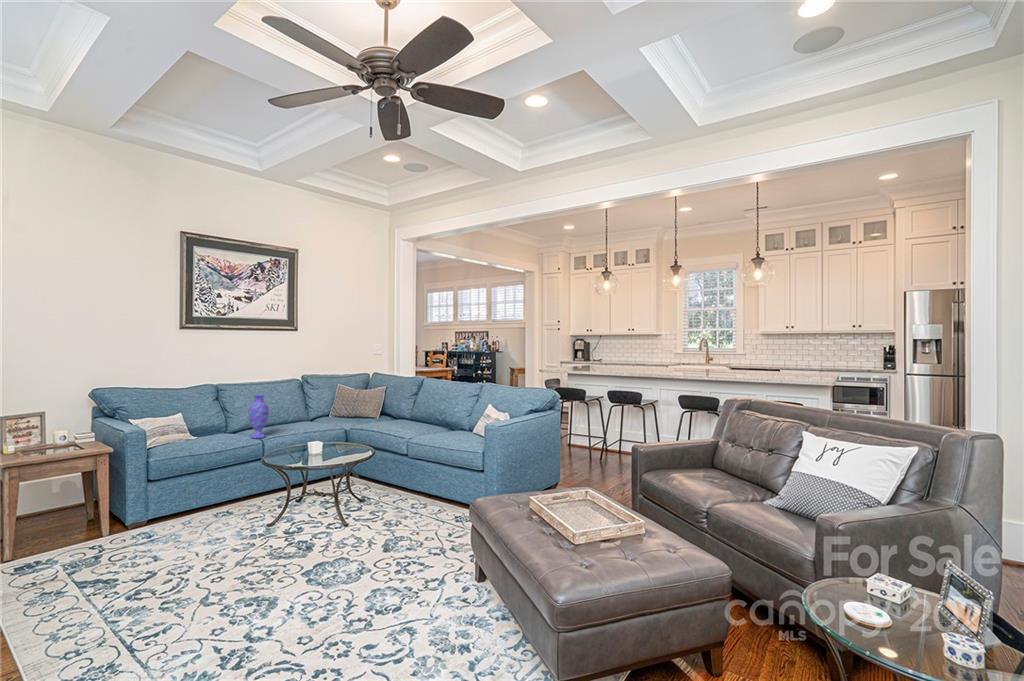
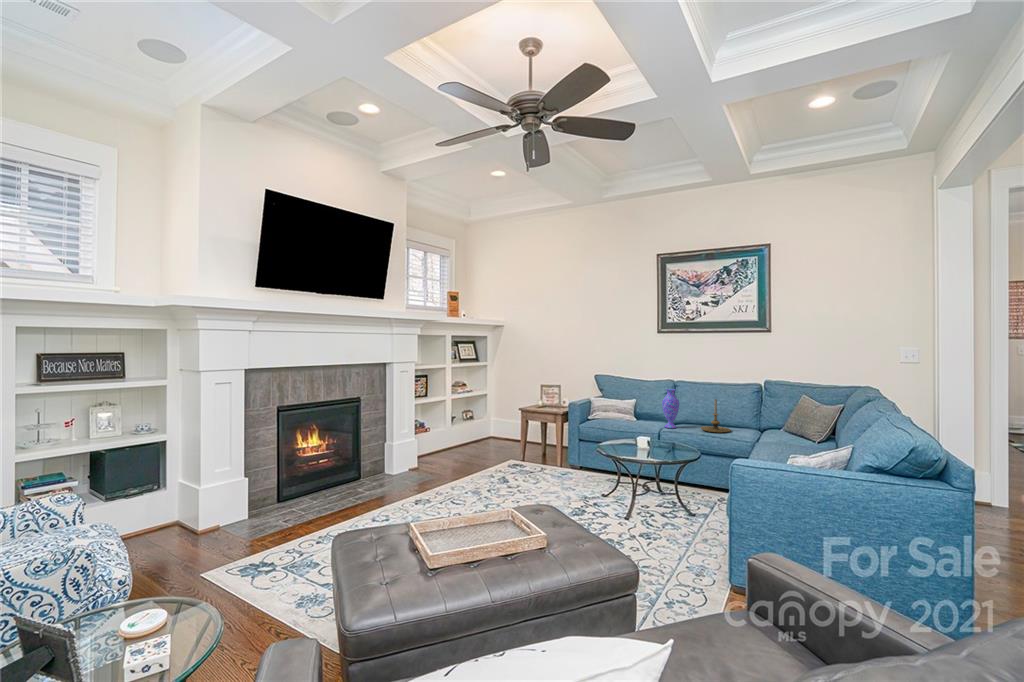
candle holder: none [287,398,317,431] -> present [701,399,731,433]

